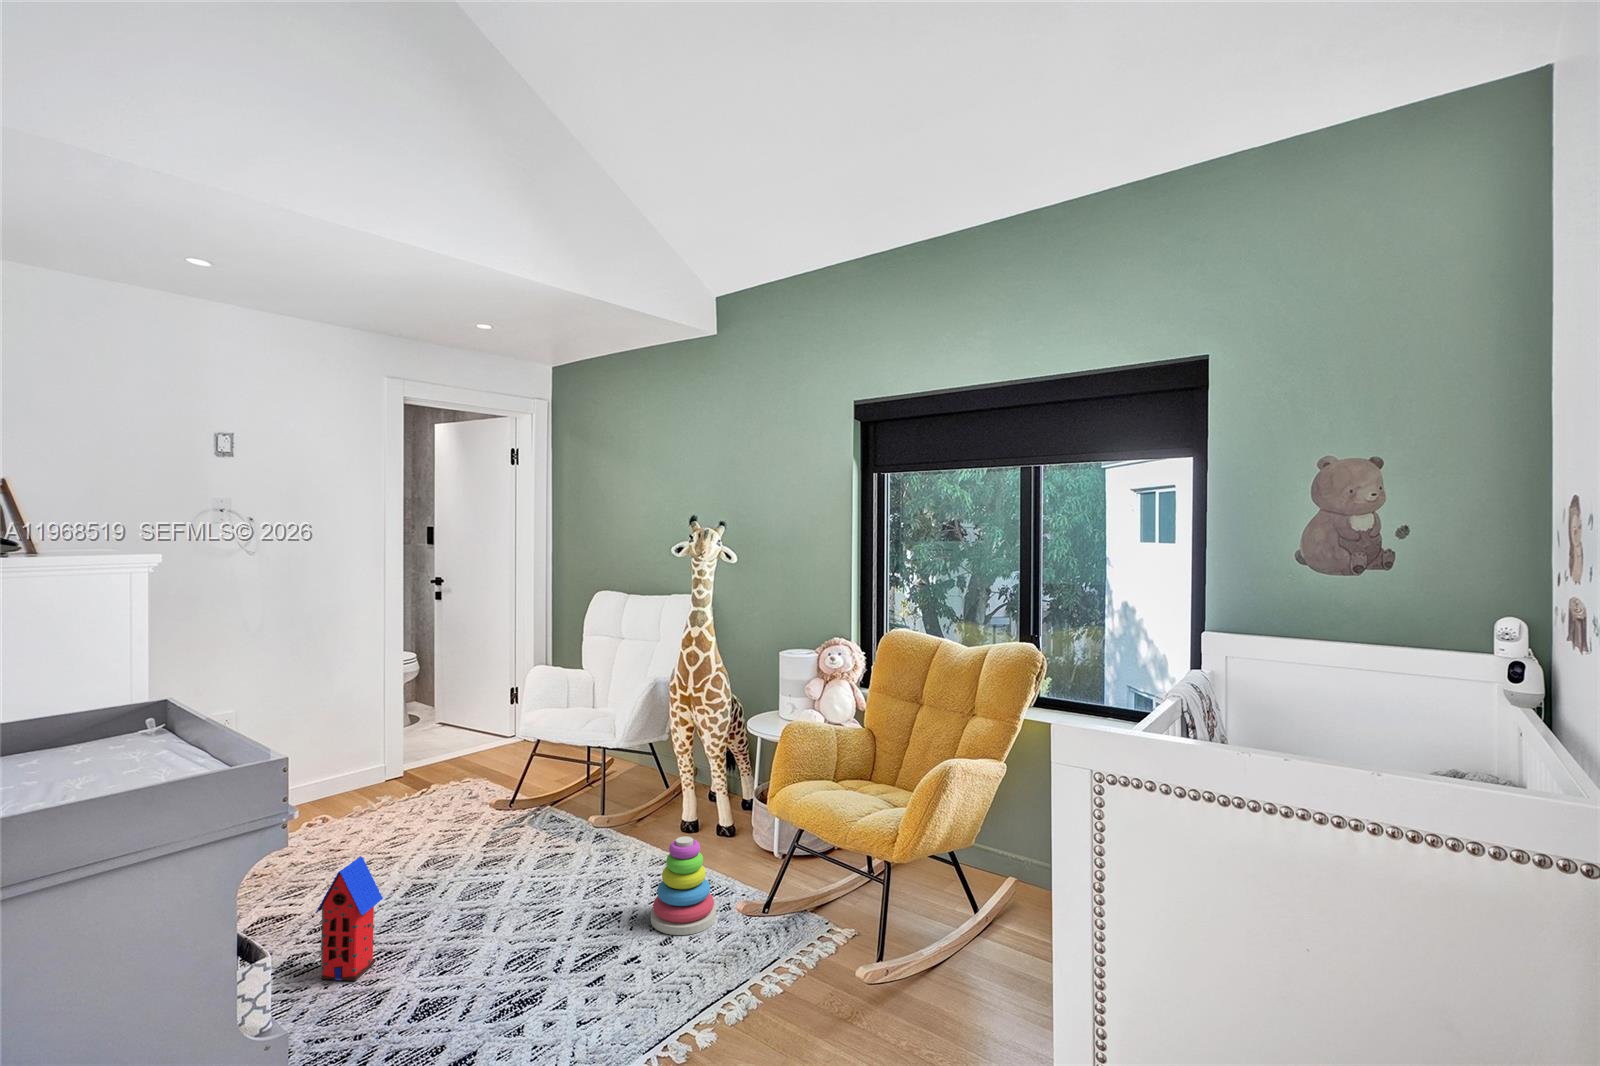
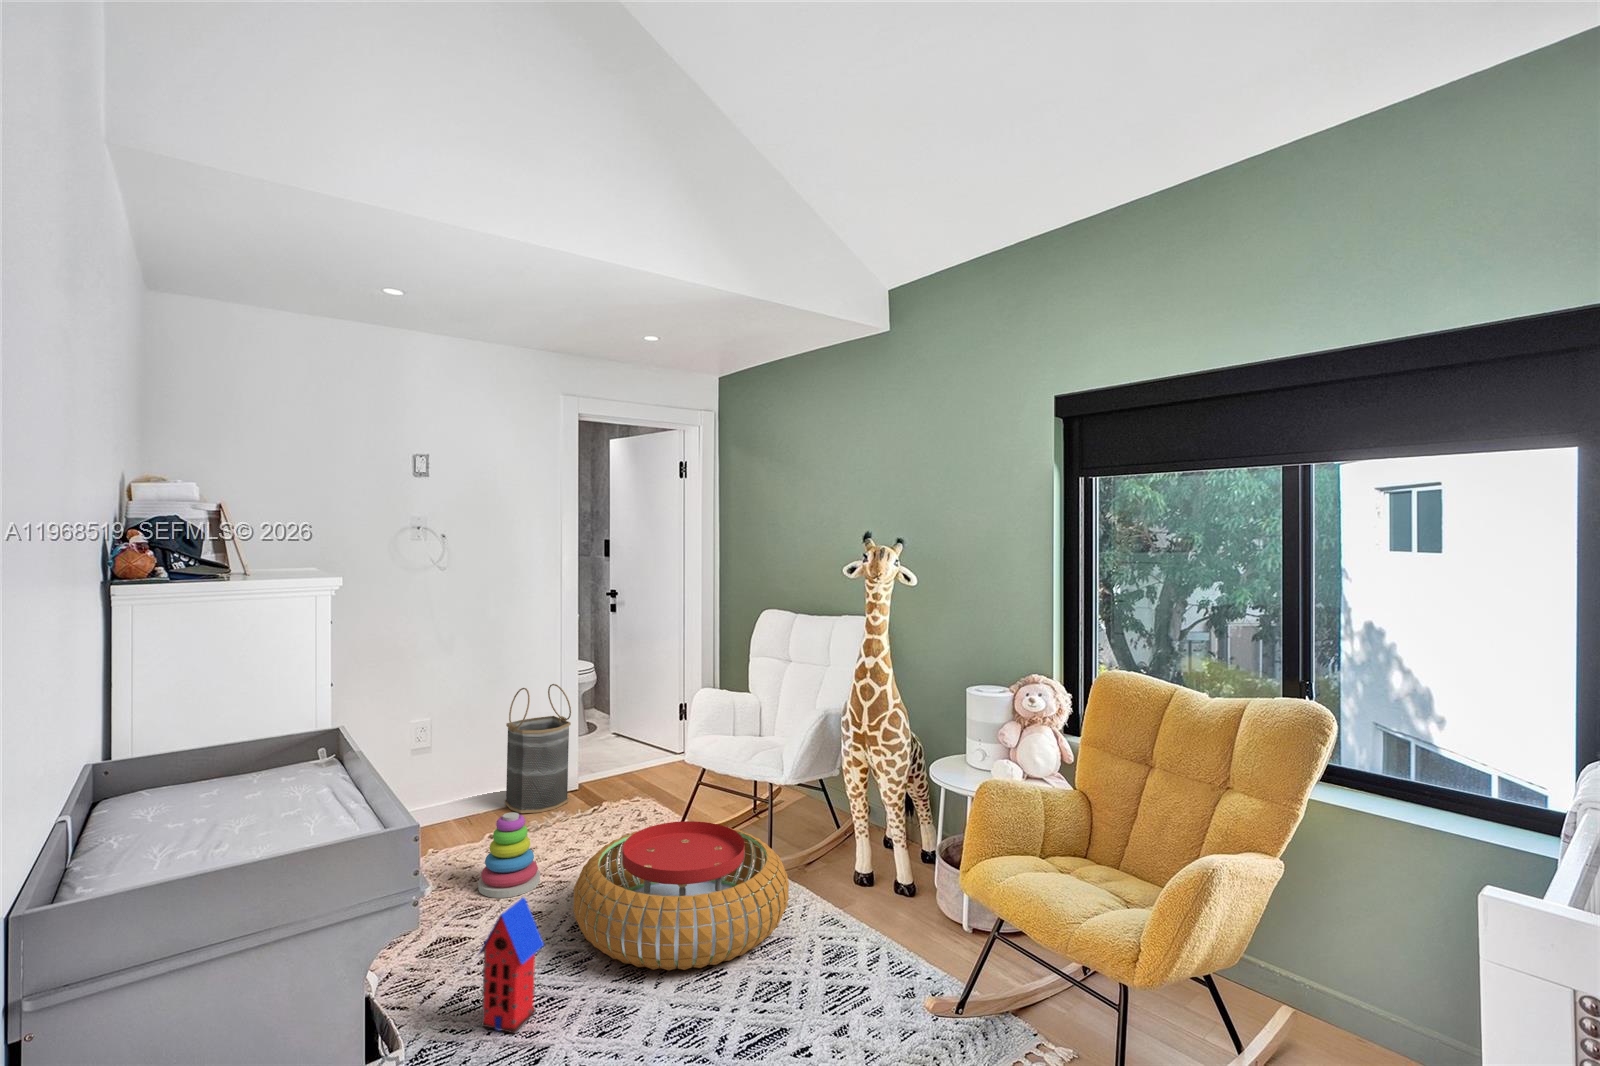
basket: none [323,670,395,801] -> present [505,684,571,813]
pouf: none [408,786,620,917] -> present [573,821,789,971]
stacking toy: present [651,836,716,935] -> present [478,812,540,898]

